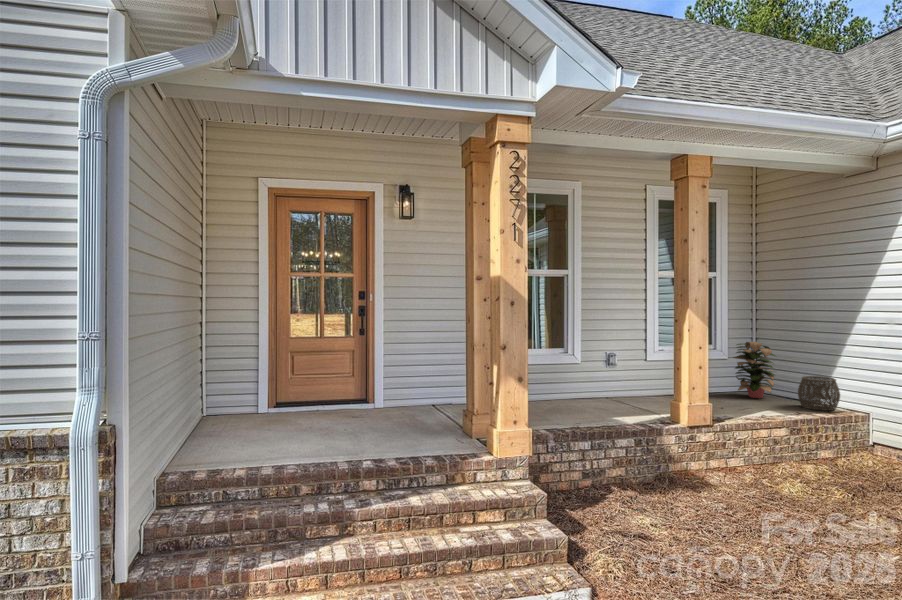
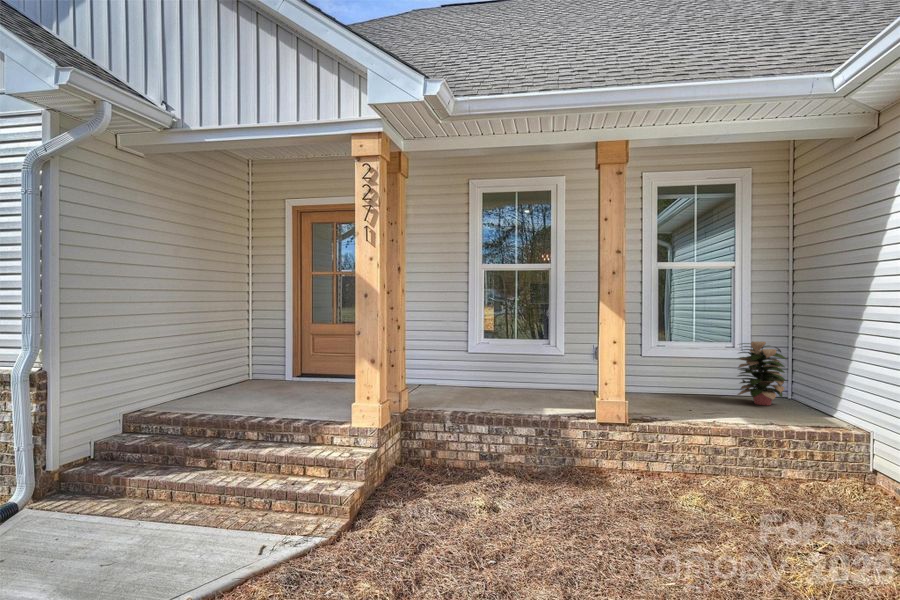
woven basket: present [798,376,840,411] -> none [791,382,845,425]

